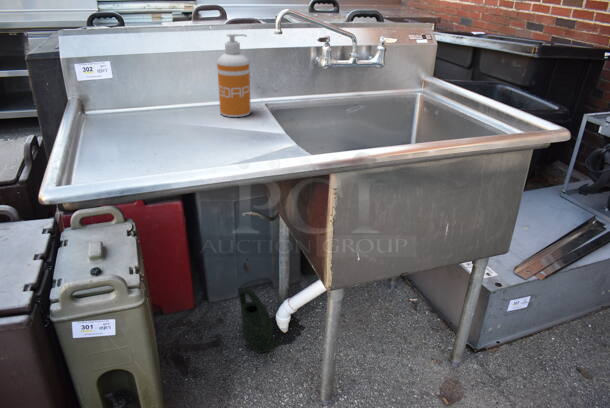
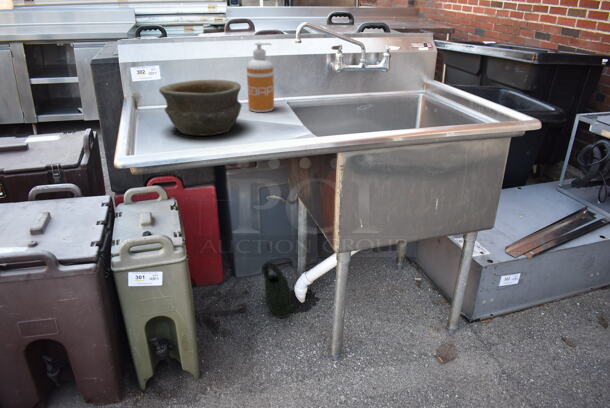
bowl: none [107,79,212,150] -> present [159,80,242,135]

